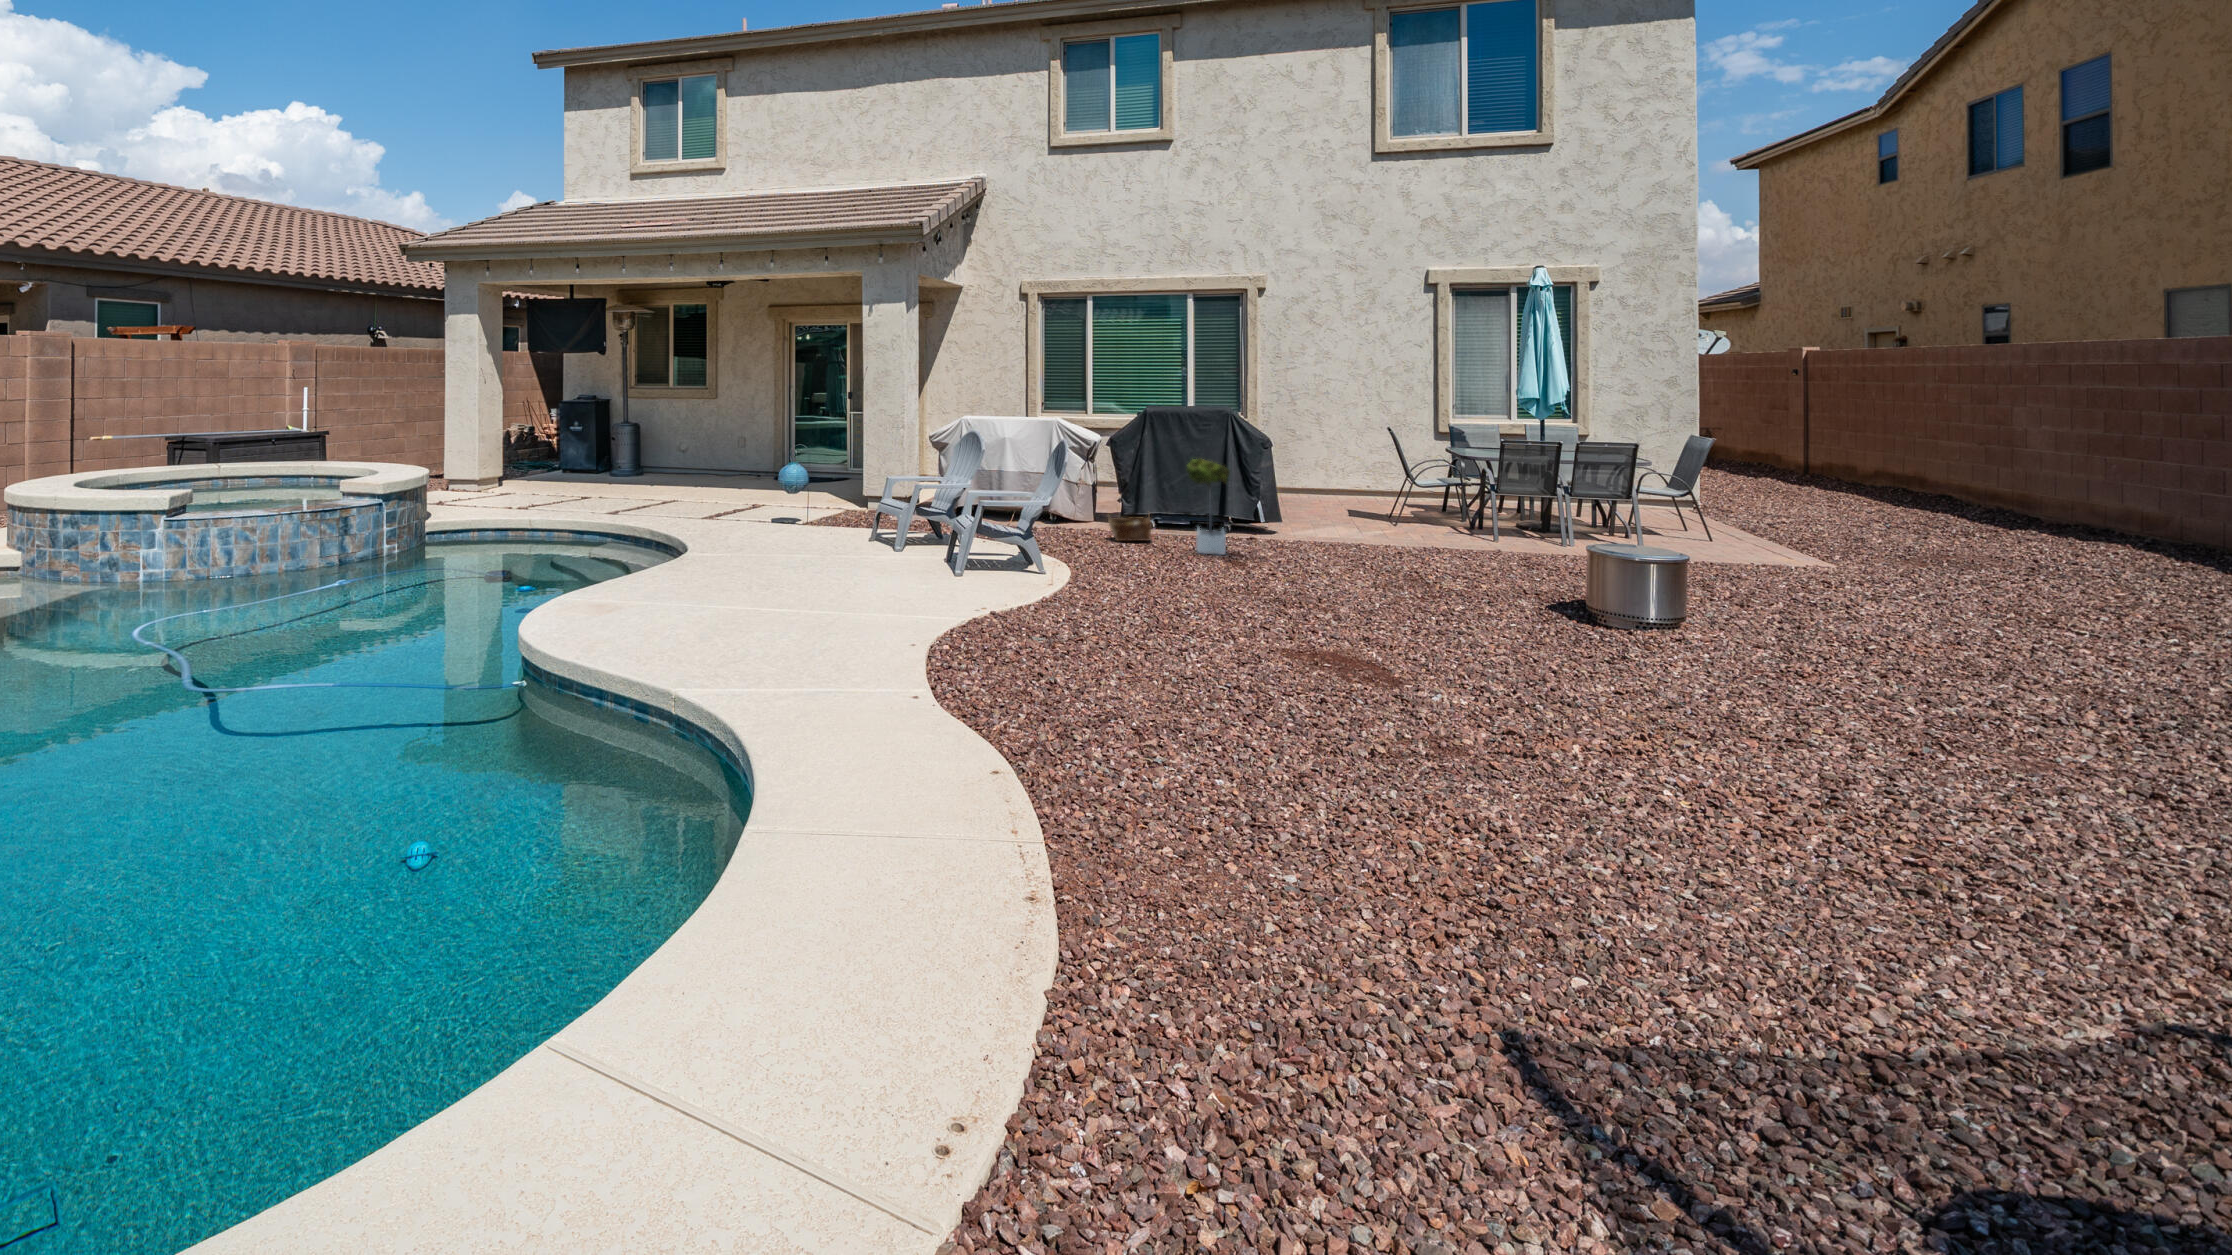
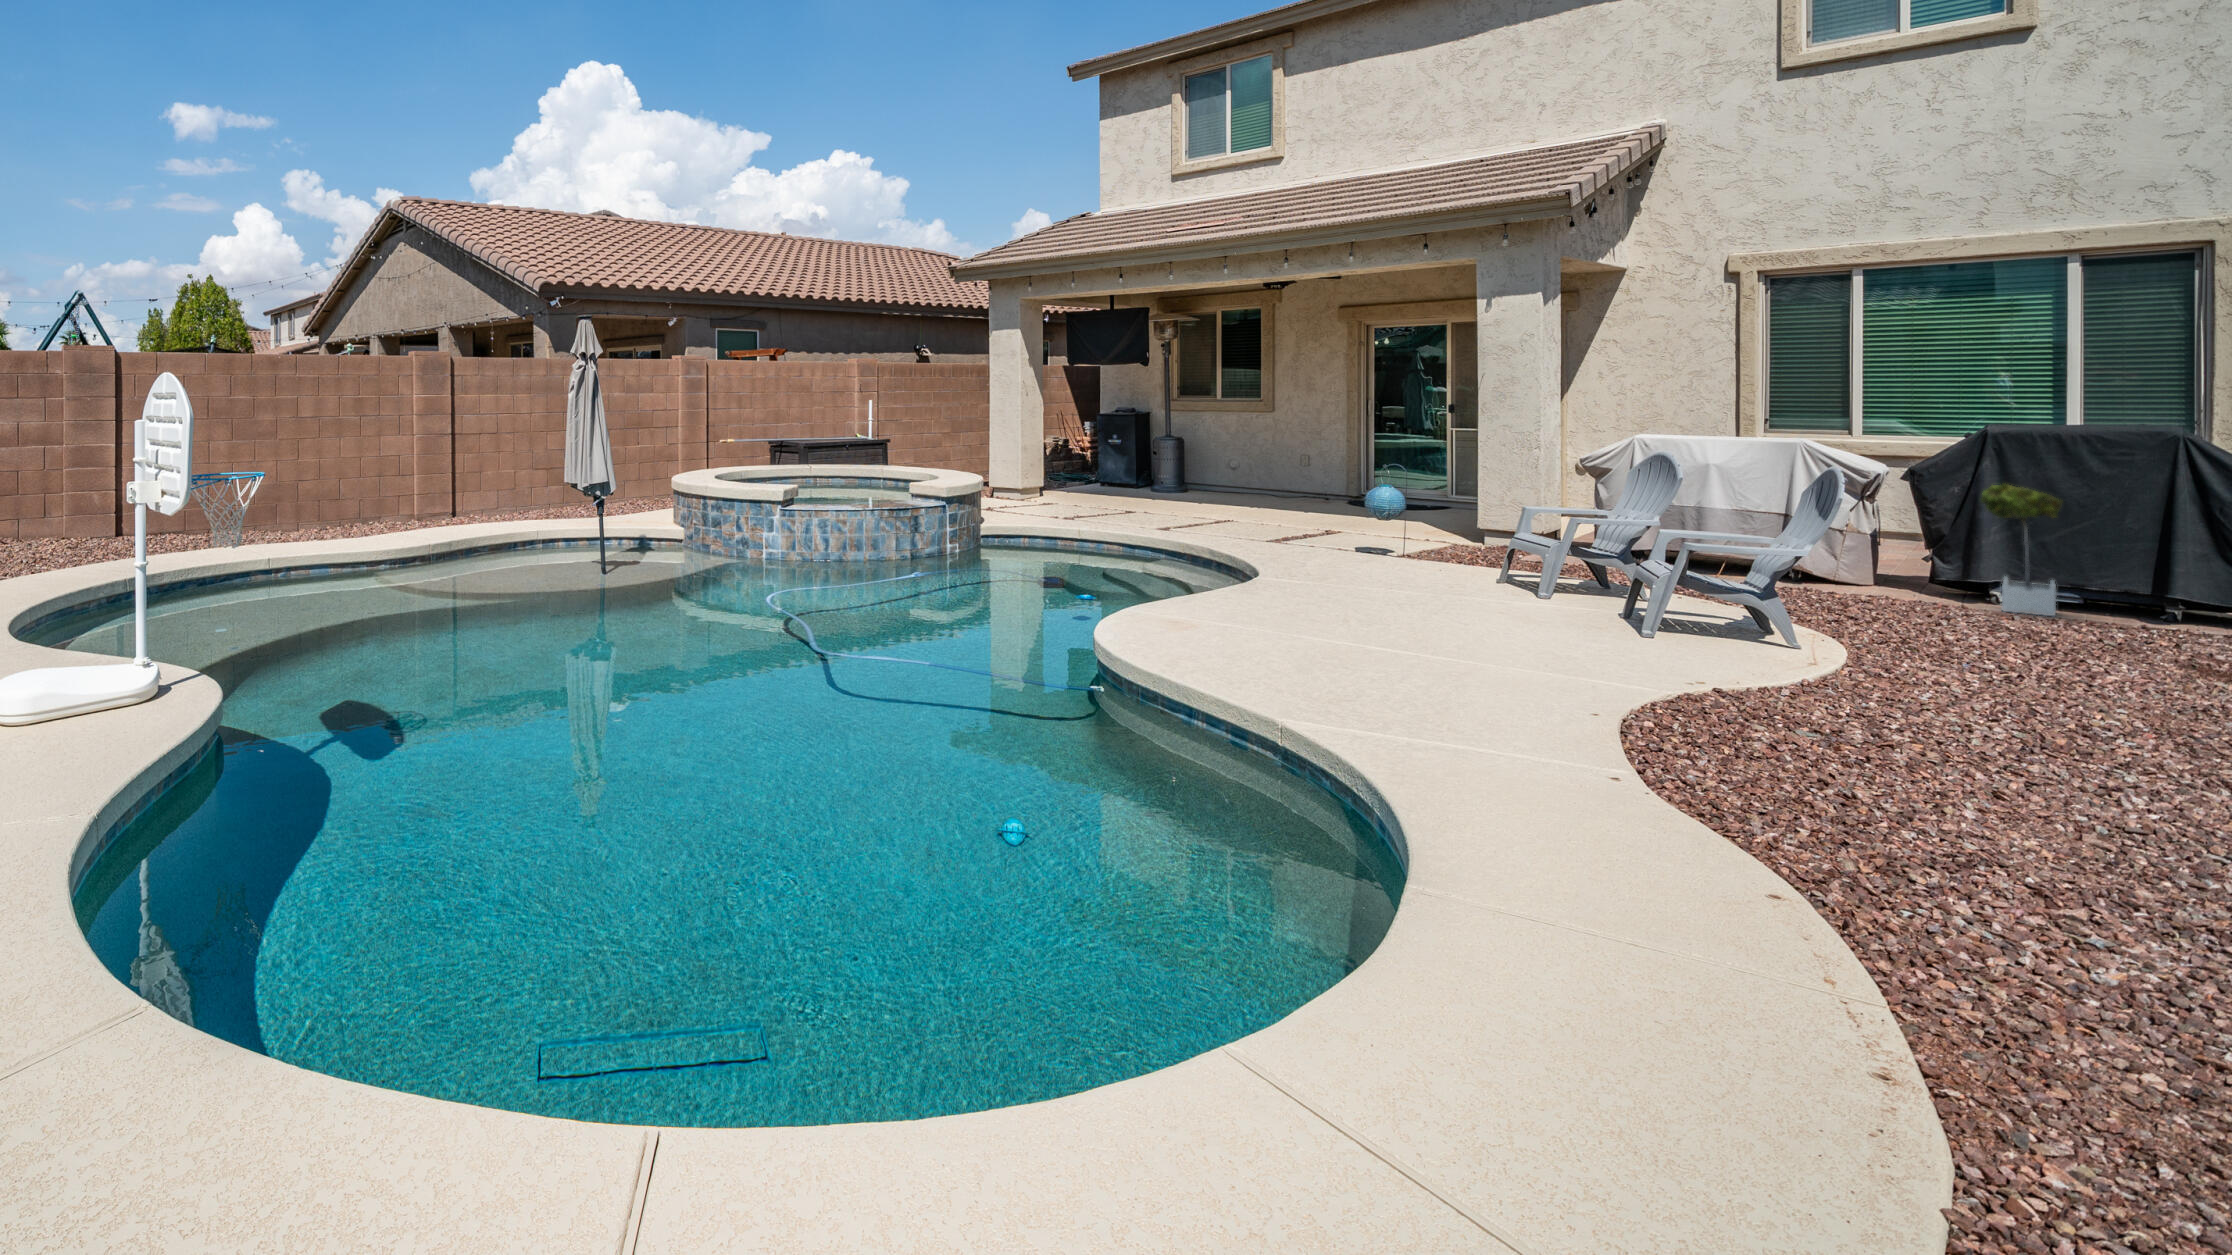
woven basket: present [1108,516,1152,542] -> none [1845,554,1924,593]

